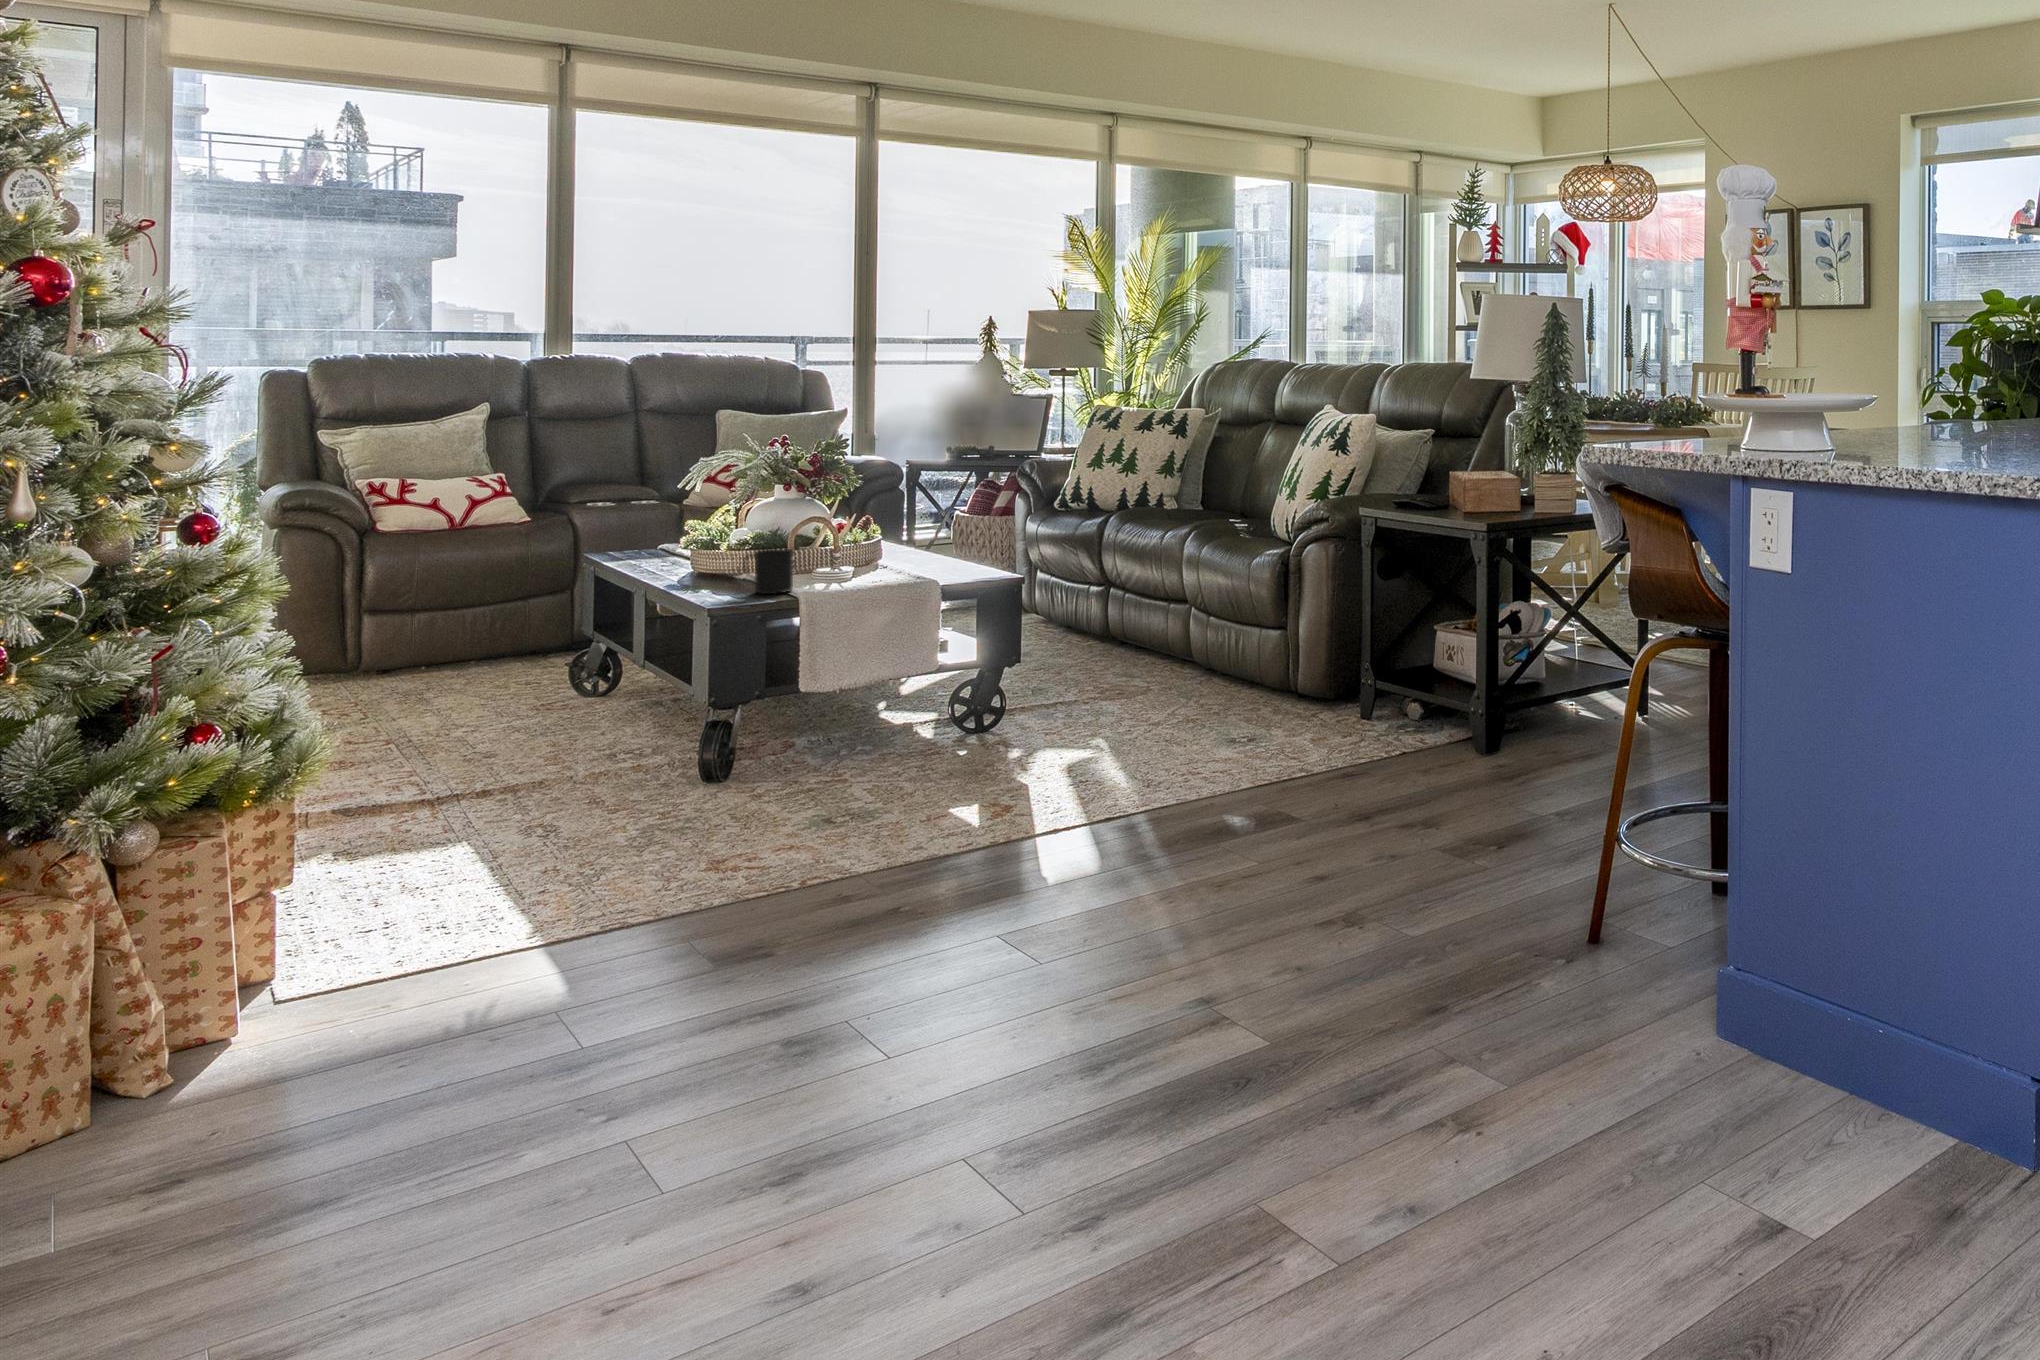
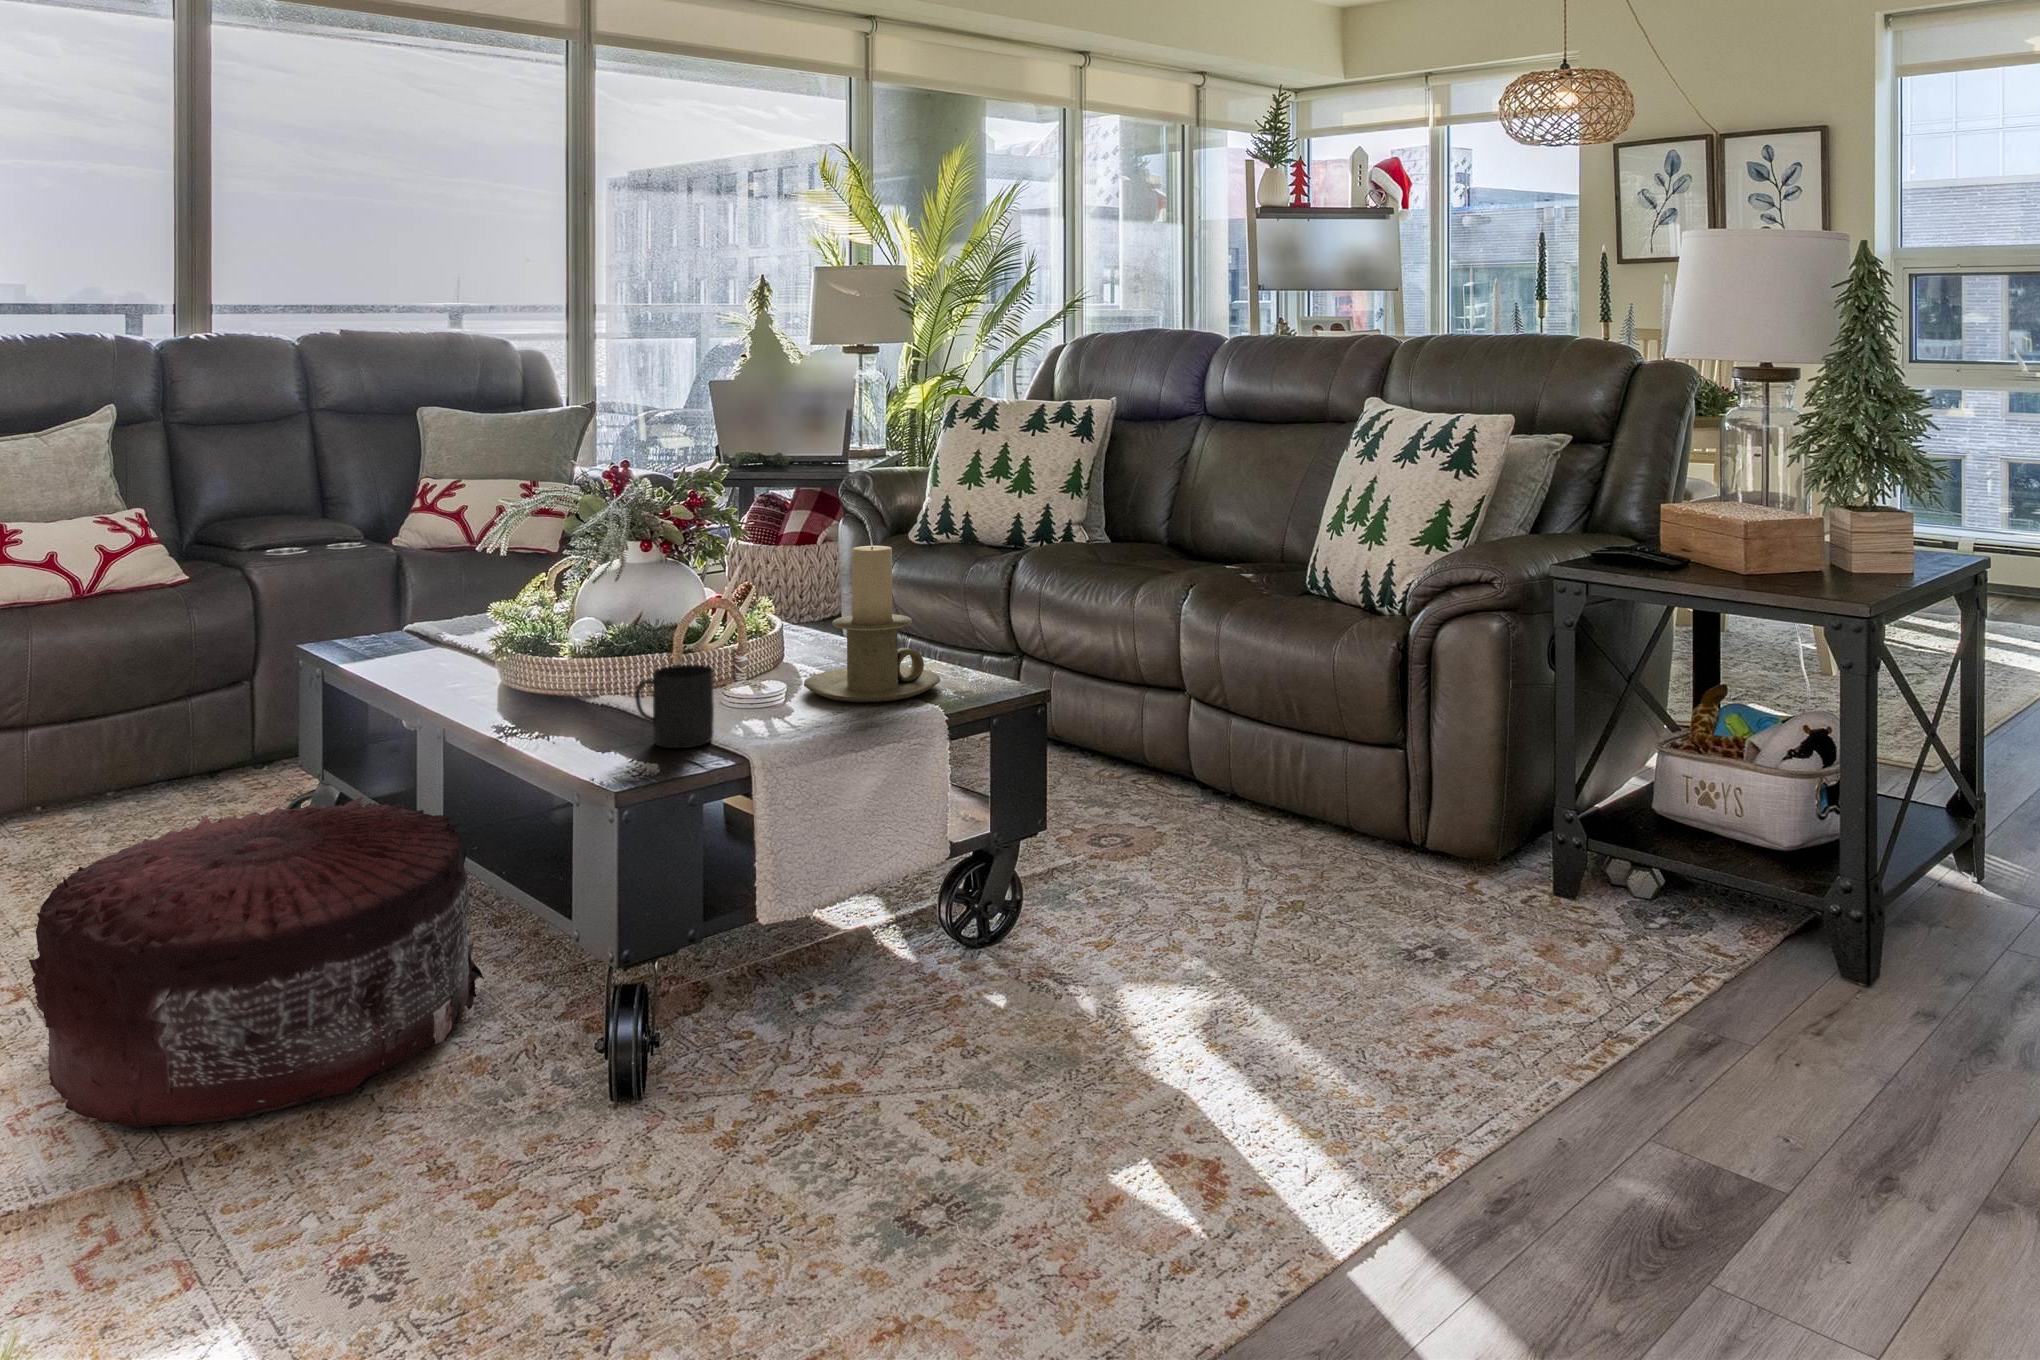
candle holder: none [871,487,961,579] -> present [804,546,940,702]
pouf: none [388,632,663,784] -> present [29,797,484,1128]

